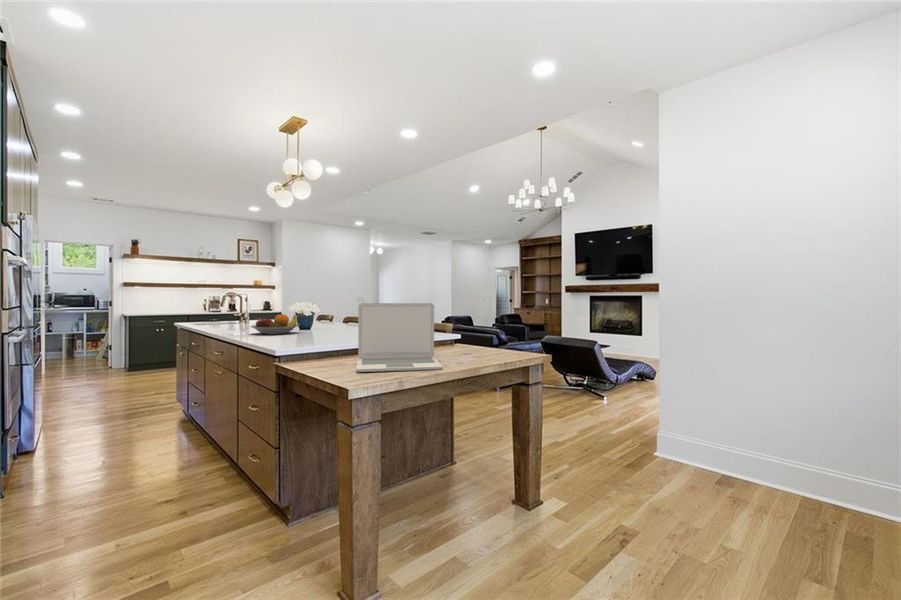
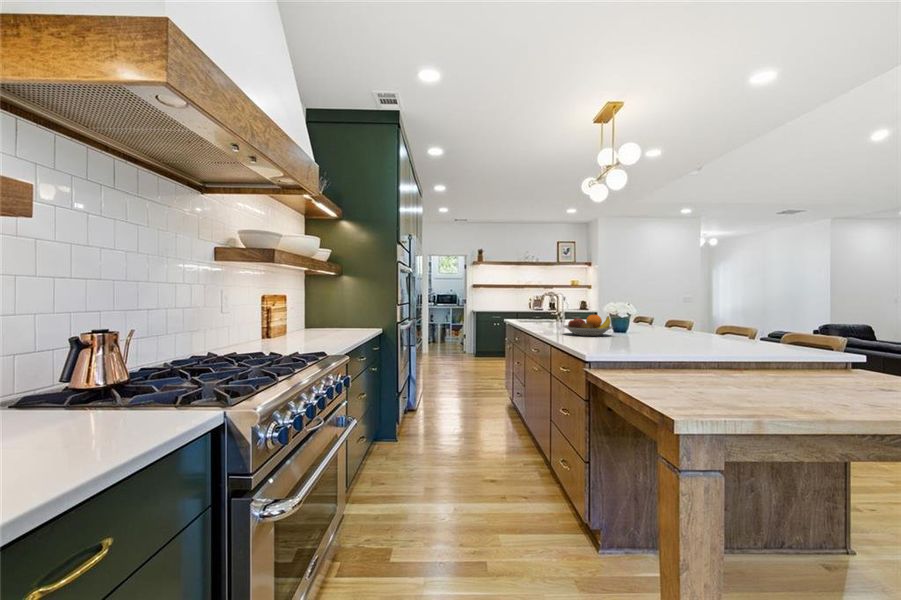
laptop: present [356,303,442,372] -> none [685,304,842,413]

